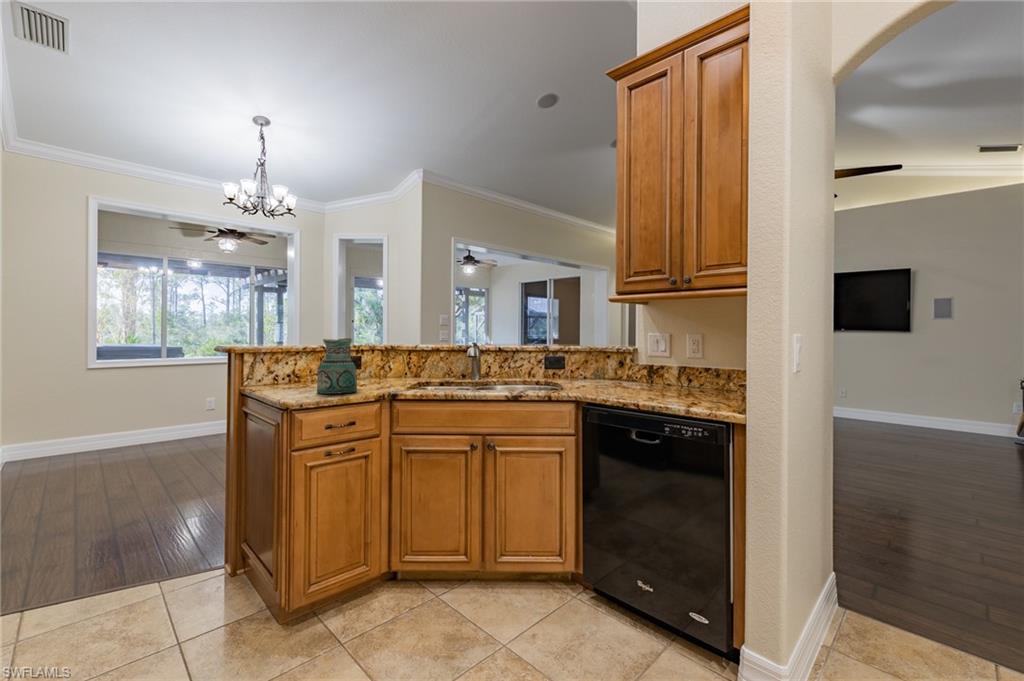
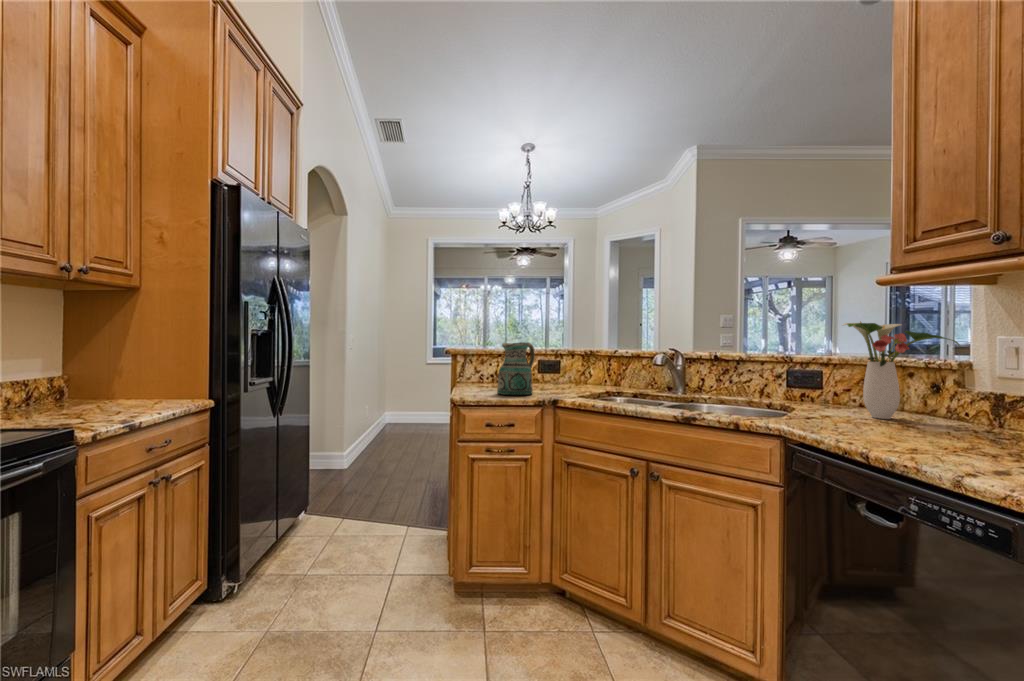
flower arrangement: none [584,324,641,384] -> present [843,321,960,419]

